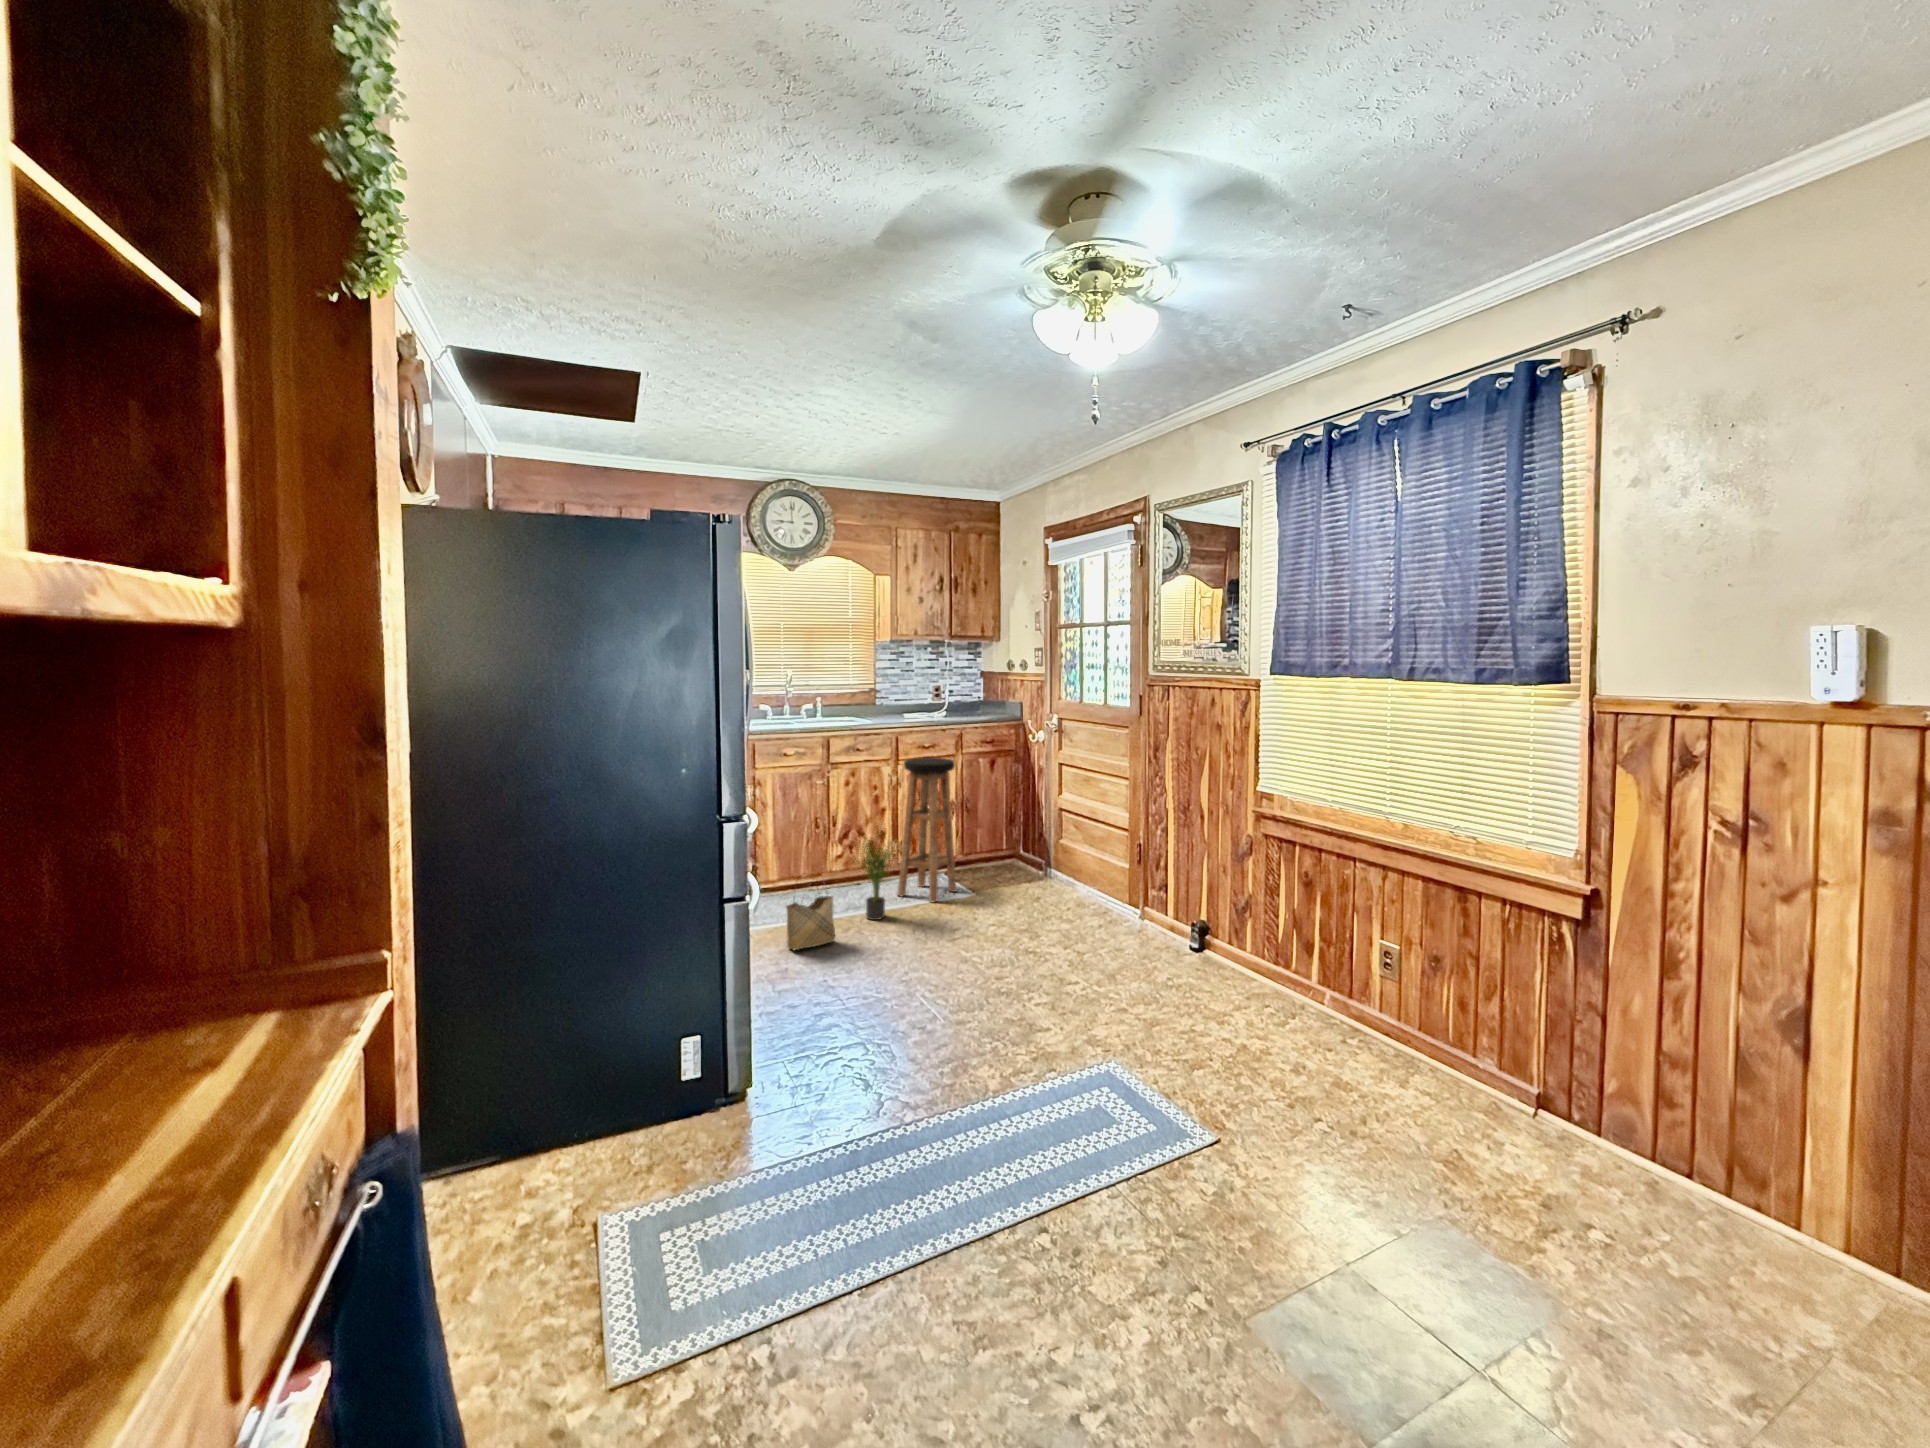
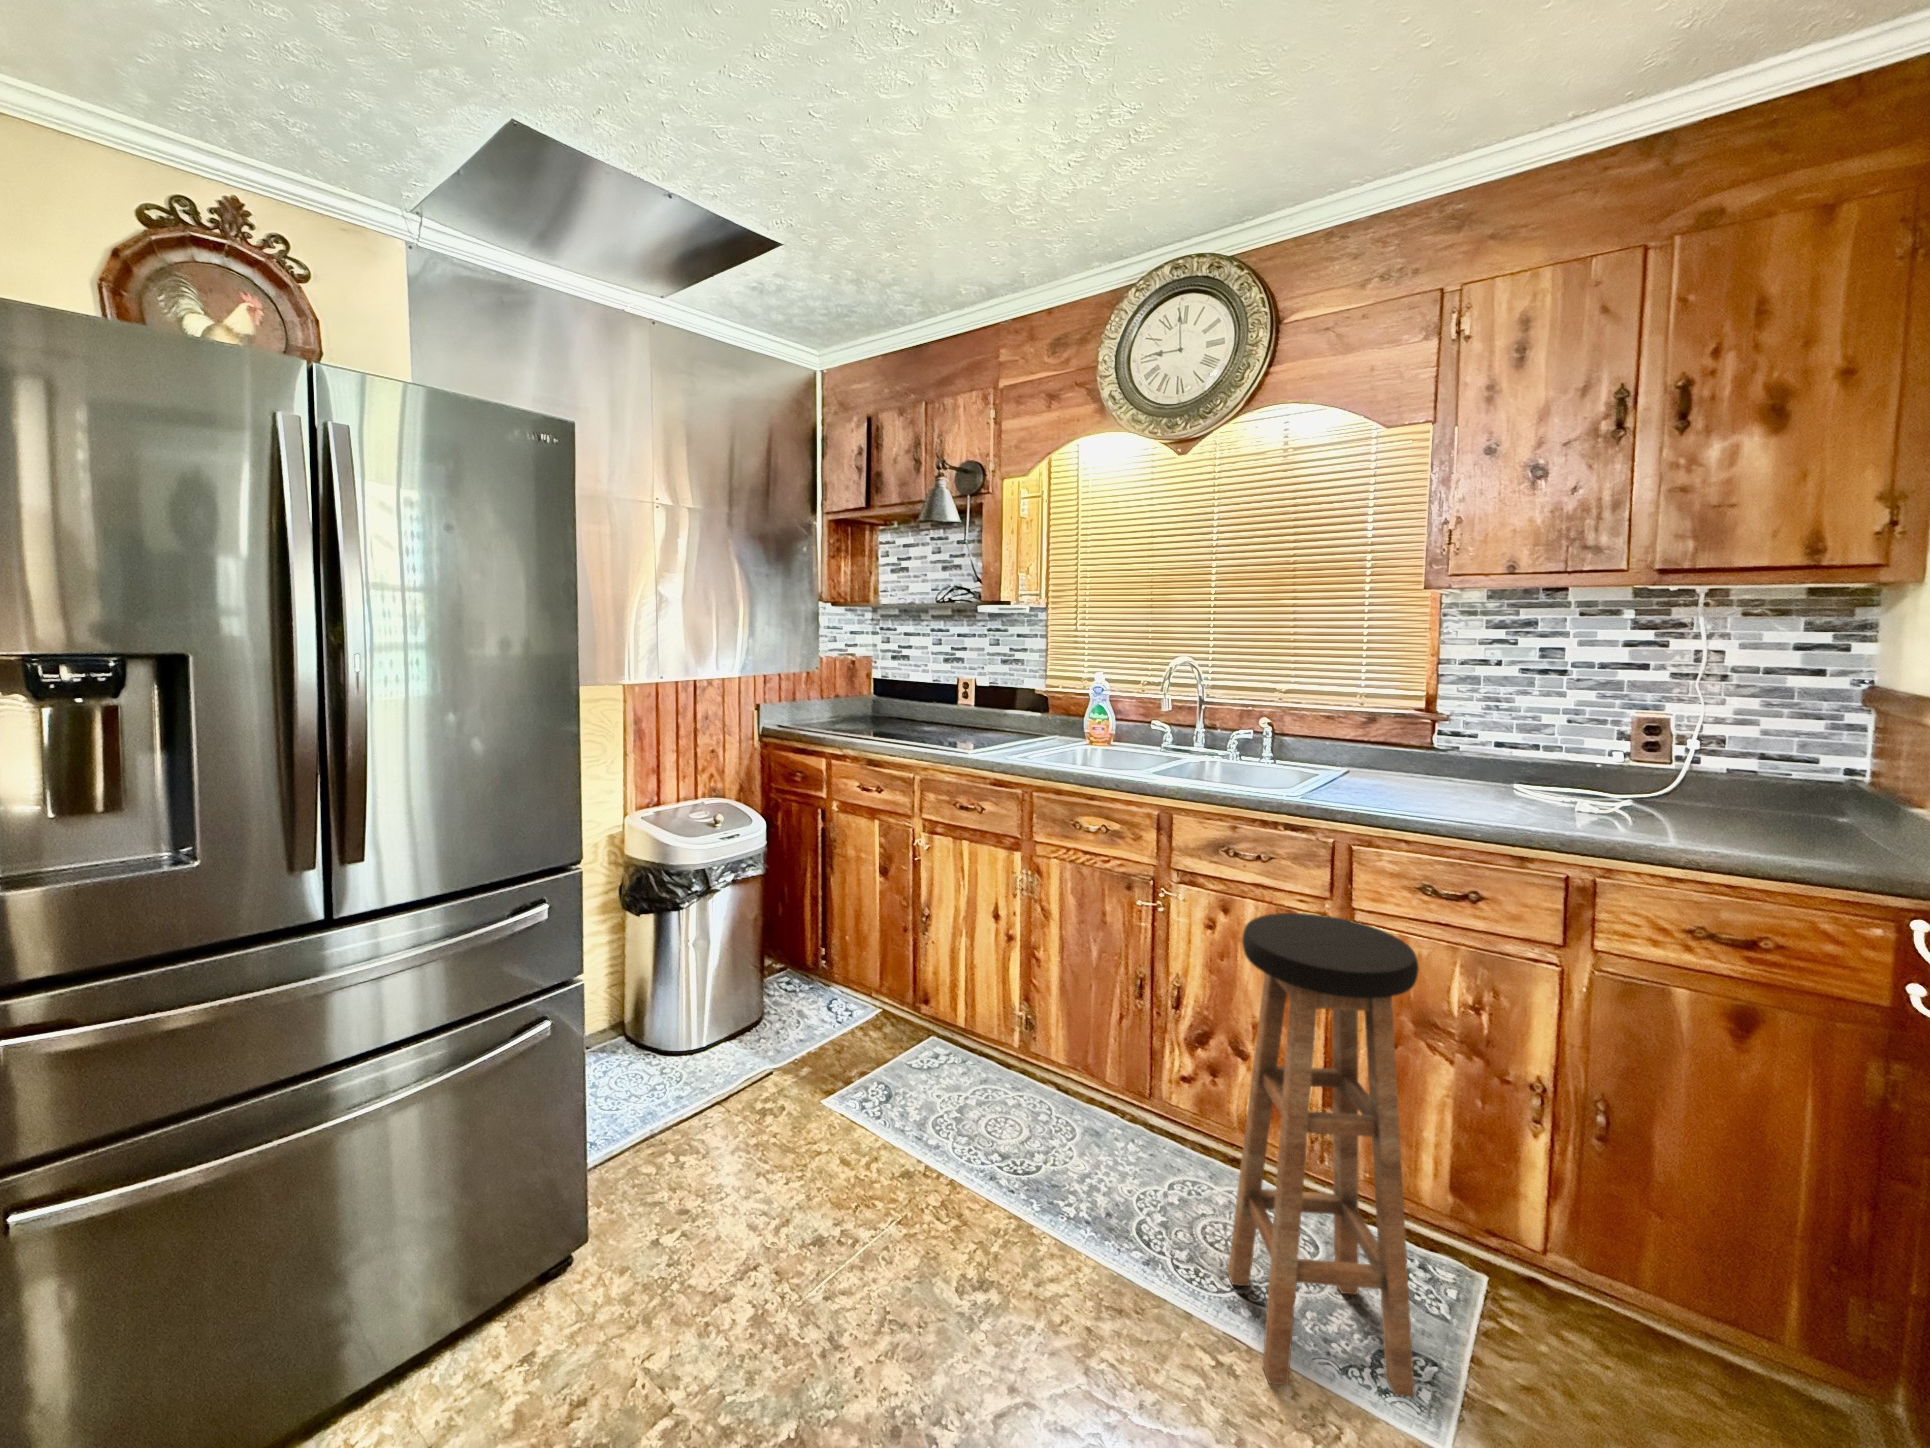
potted plant: present [855,841,894,920] -> none [971,1058,1147,1317]
woven basket: present [786,884,835,950] -> none [777,1097,885,1296]

